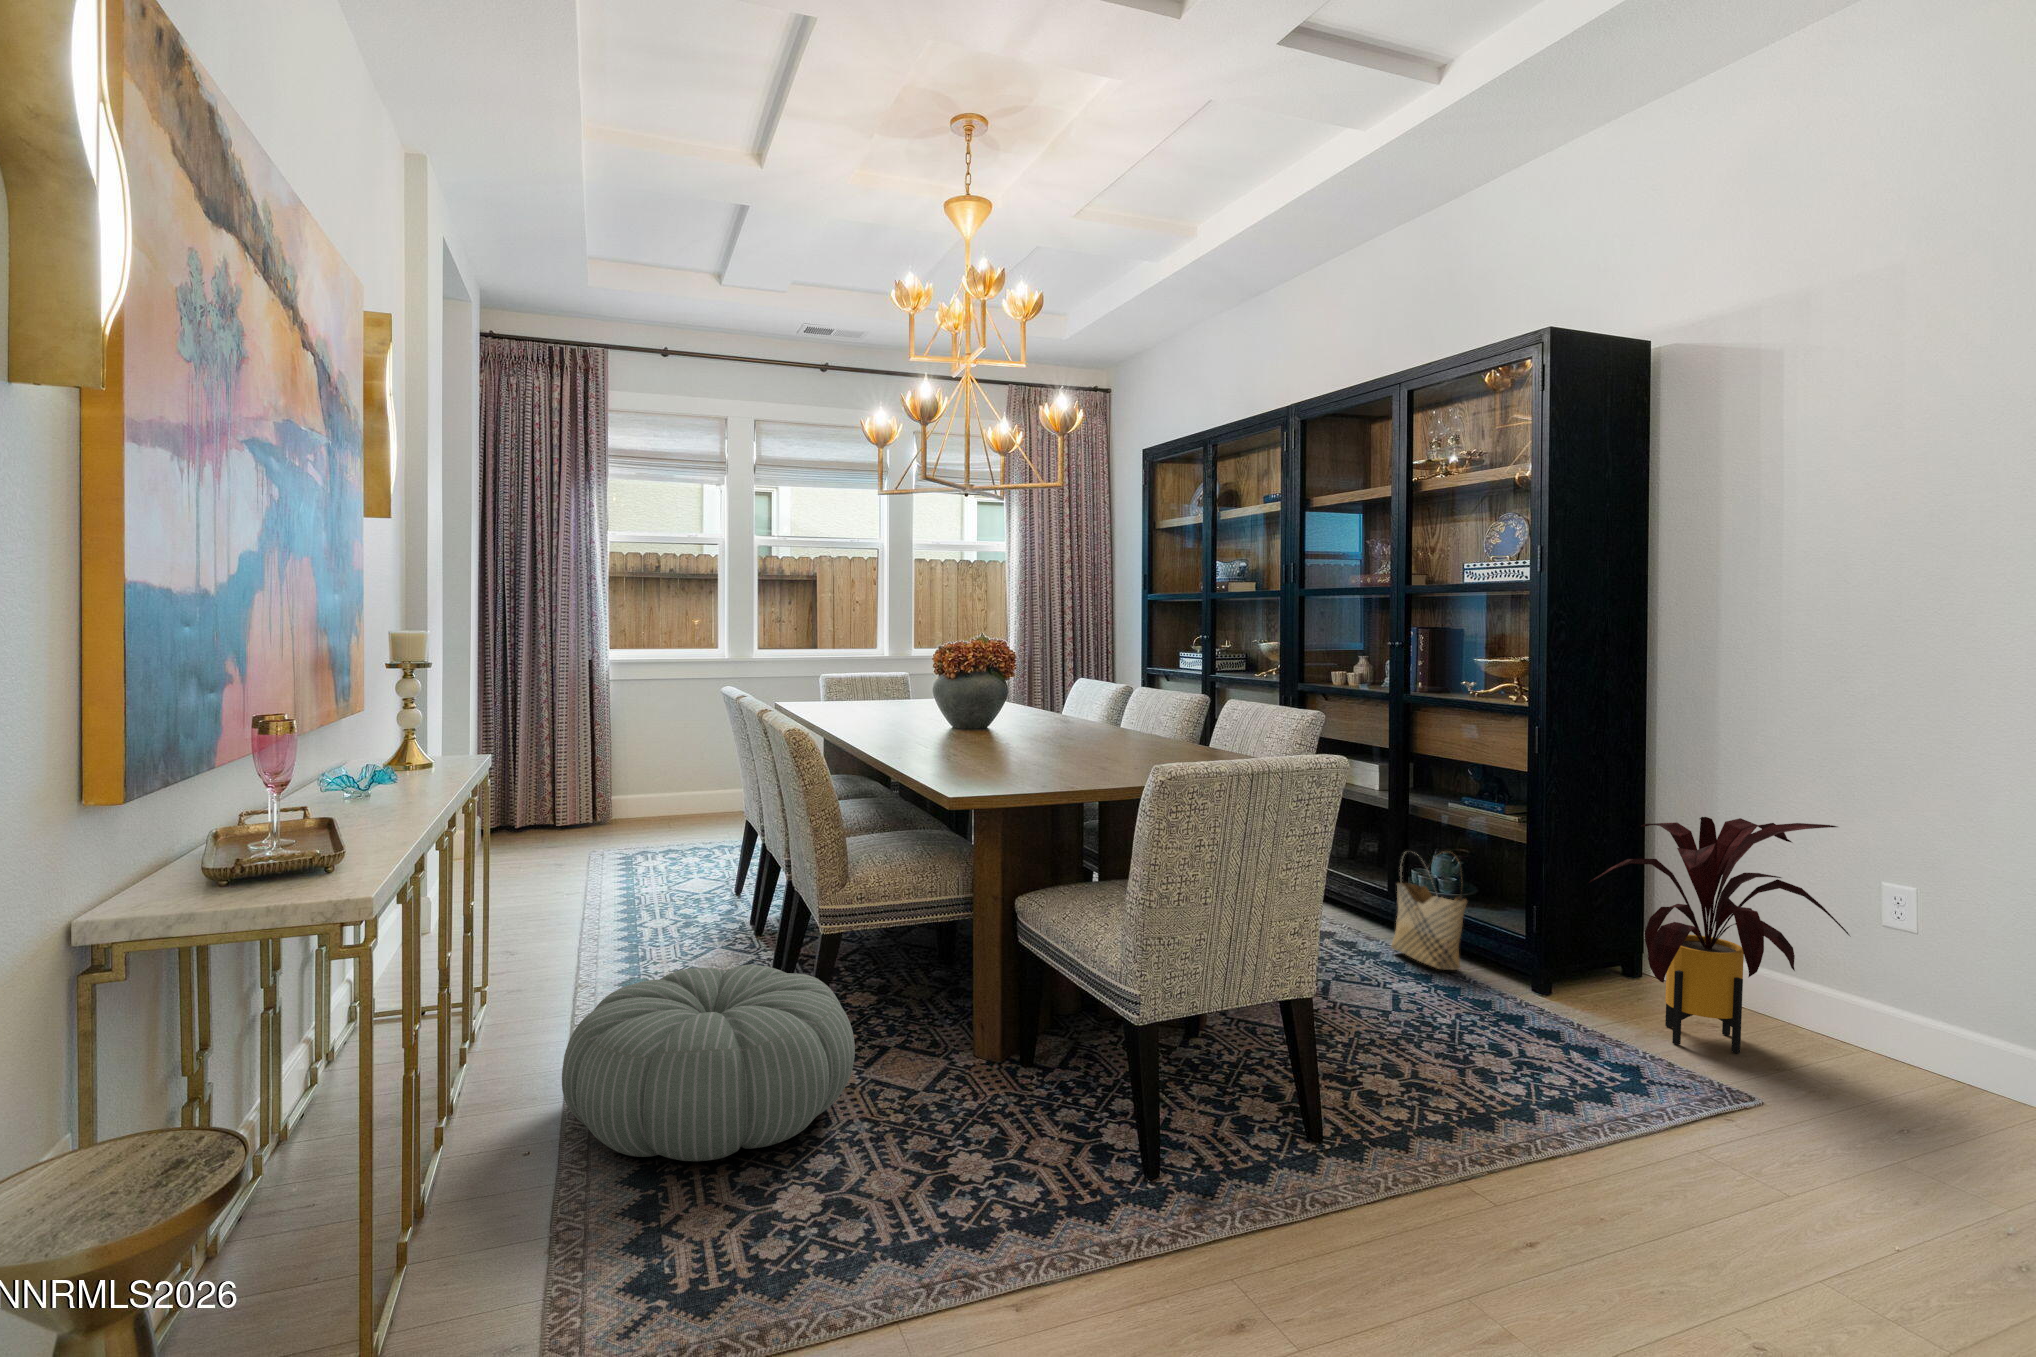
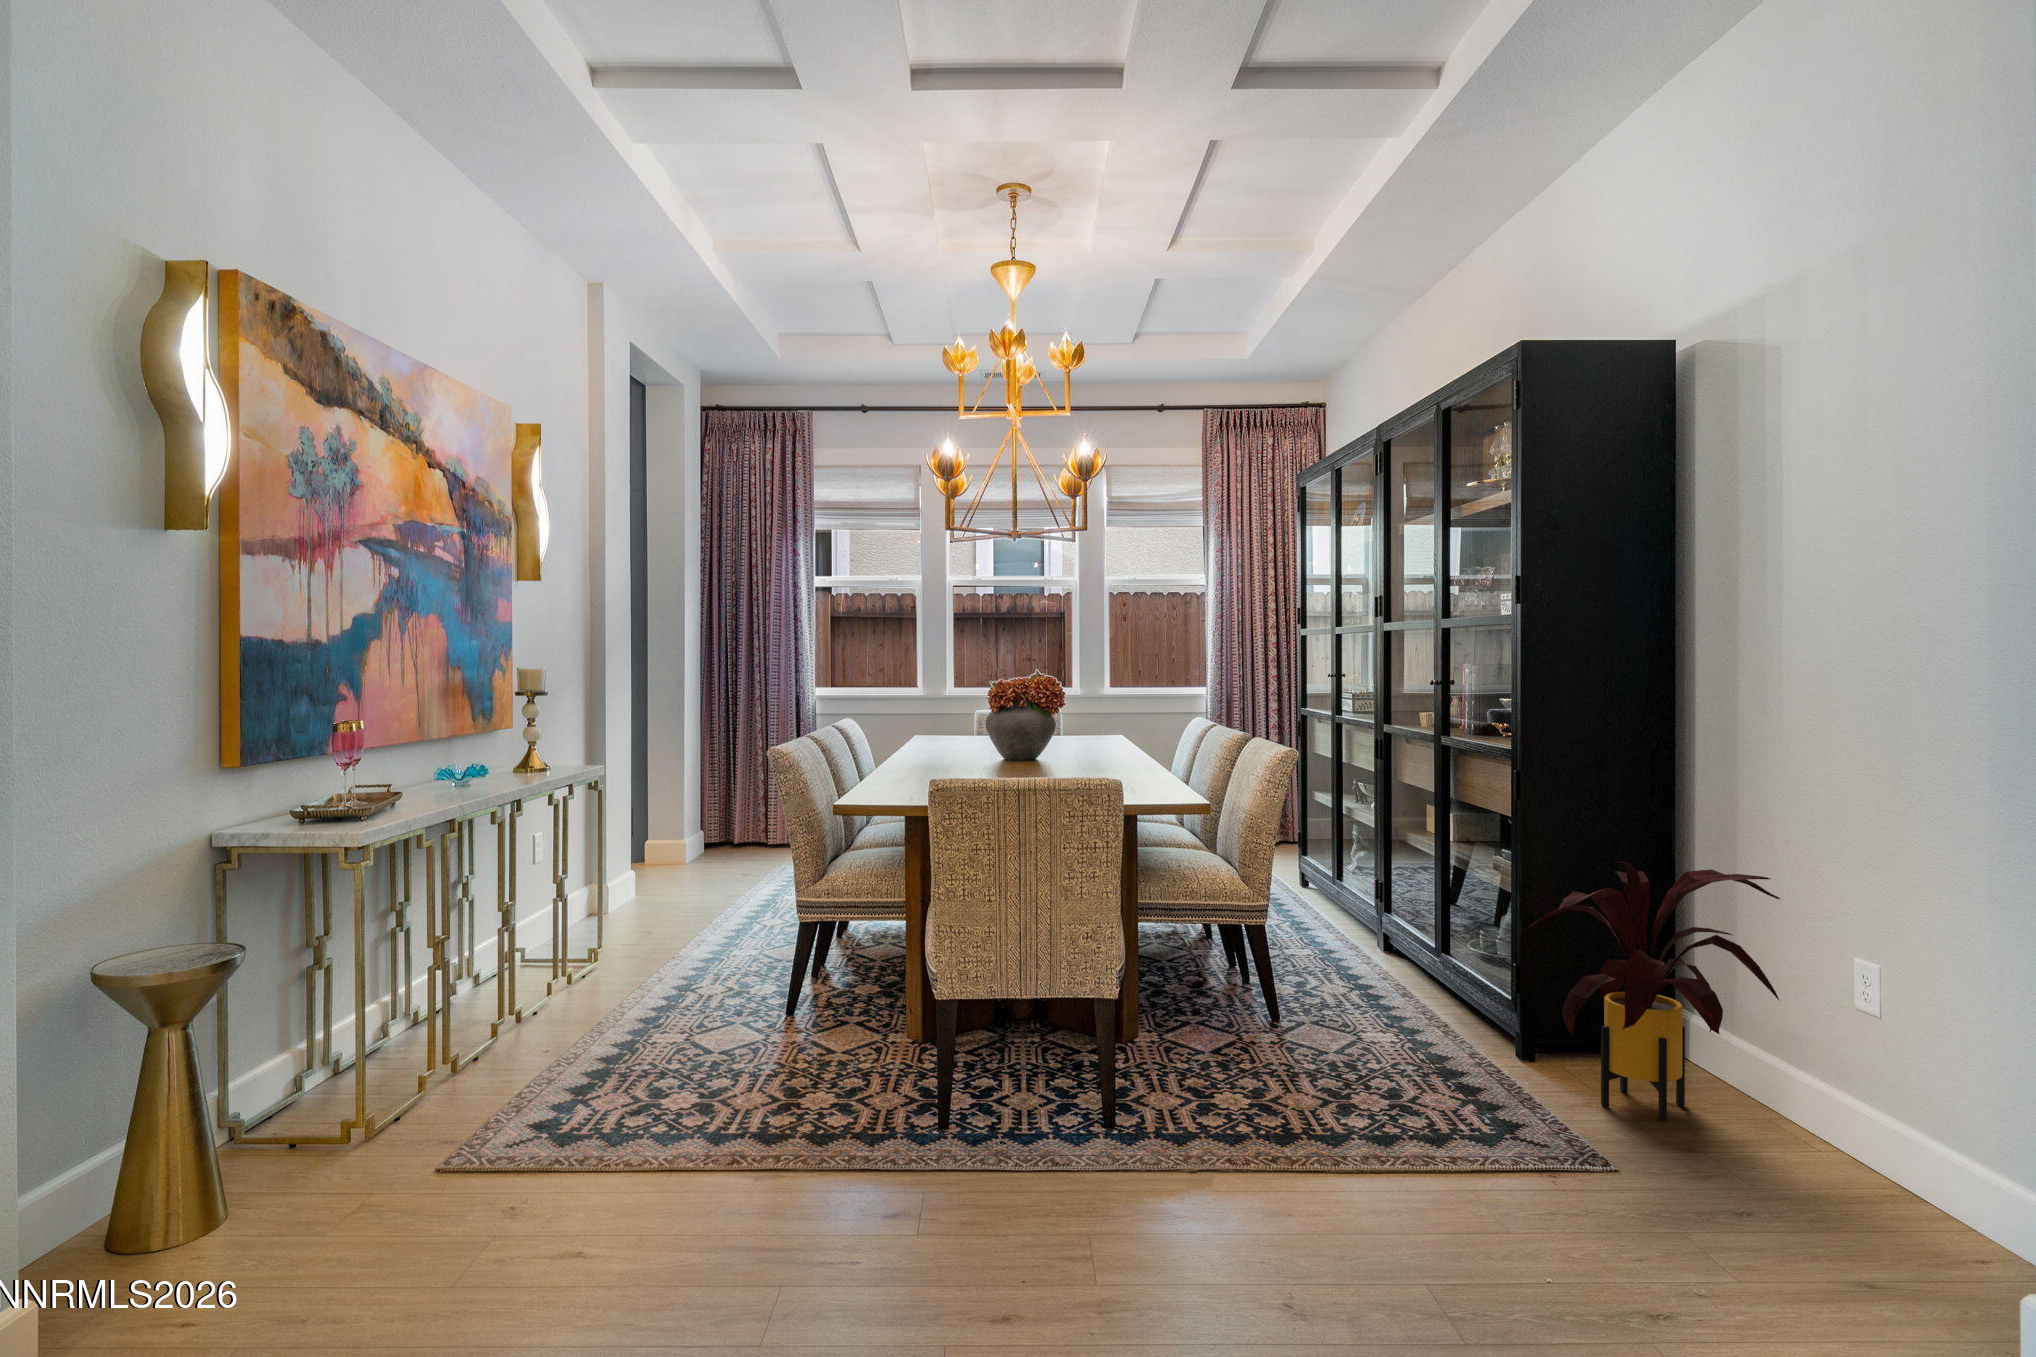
woven basket: present [1391,852,1467,970] -> none [1412,894,1472,1022]
pouf: present [562,965,855,1161] -> none [566,940,792,1075]

